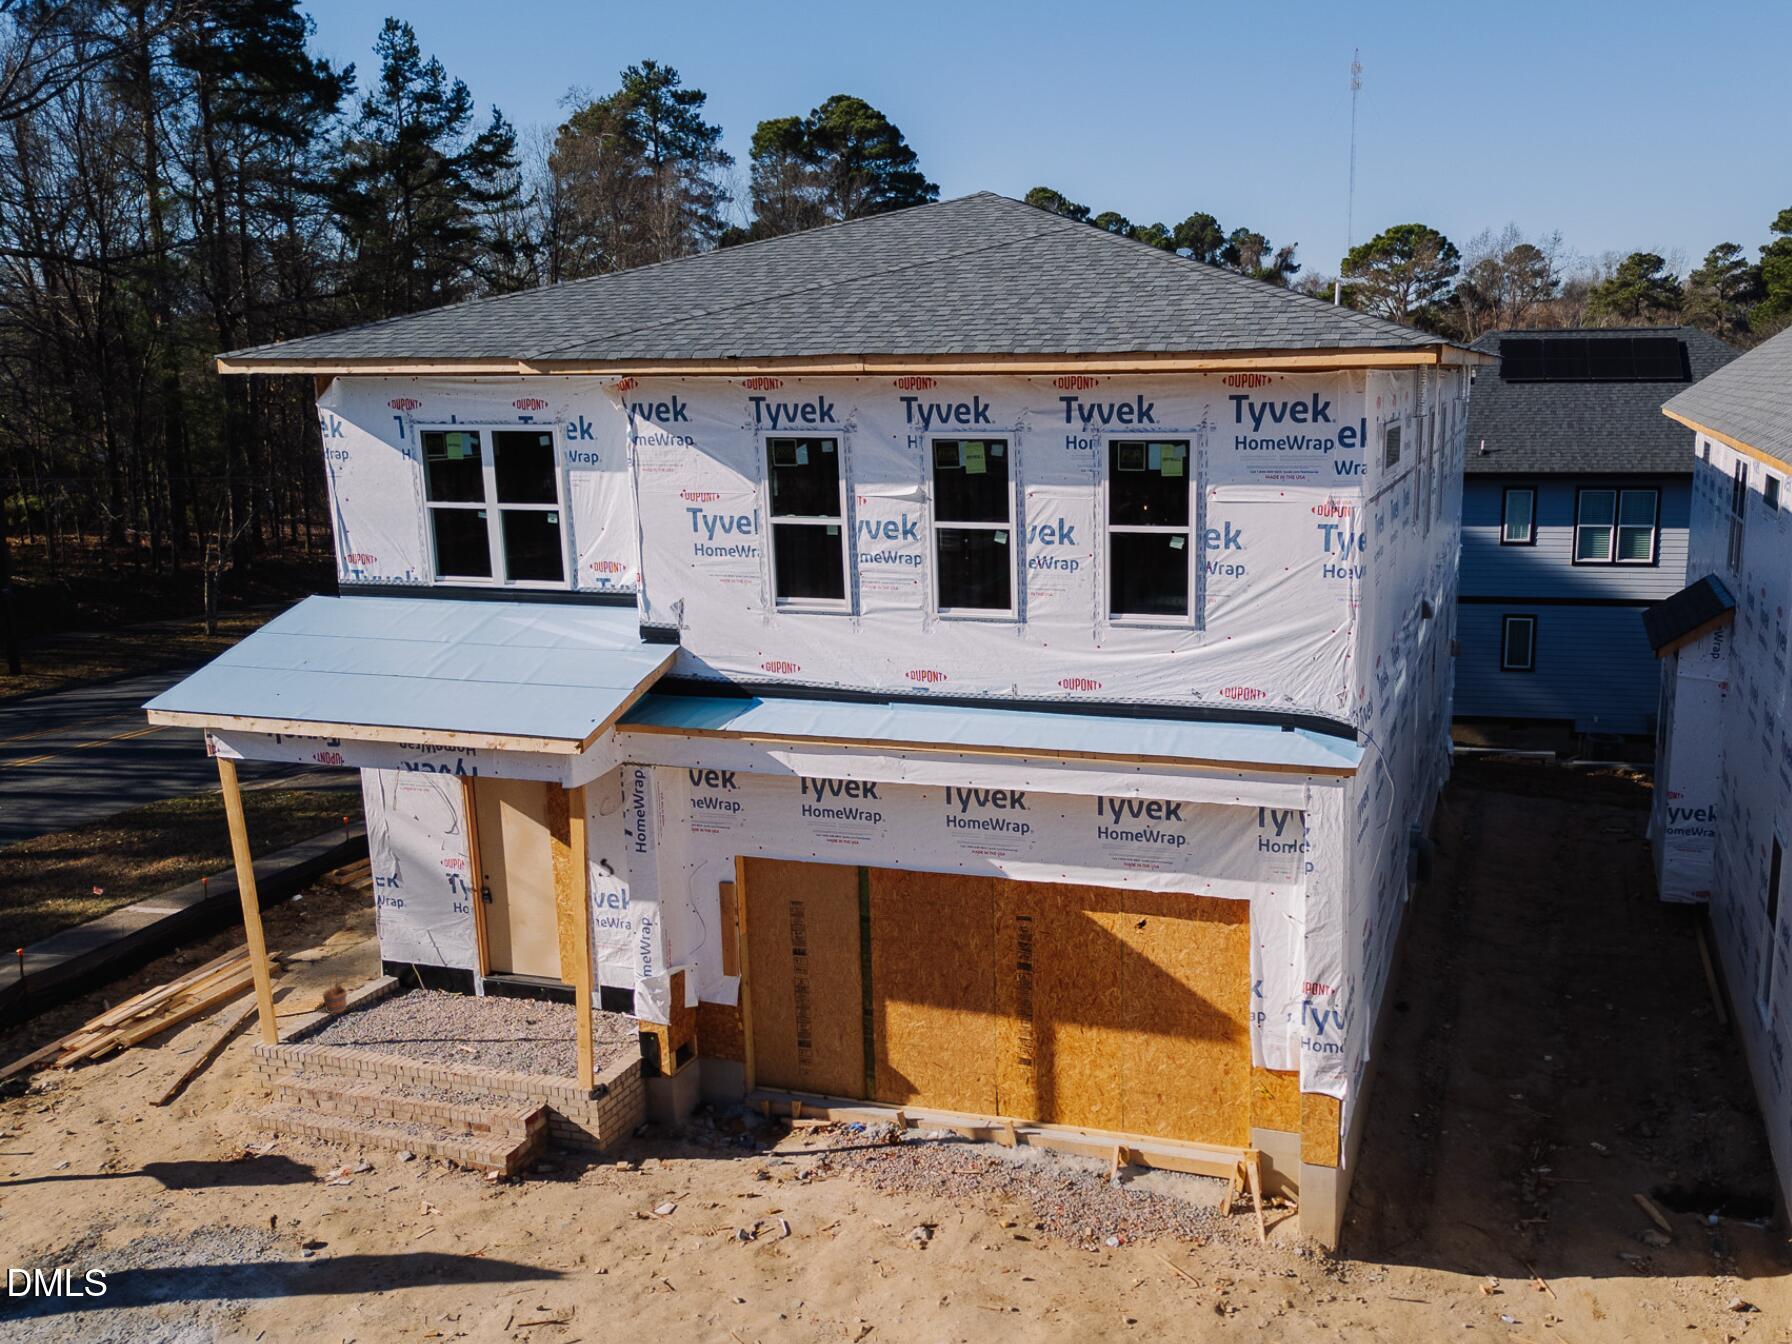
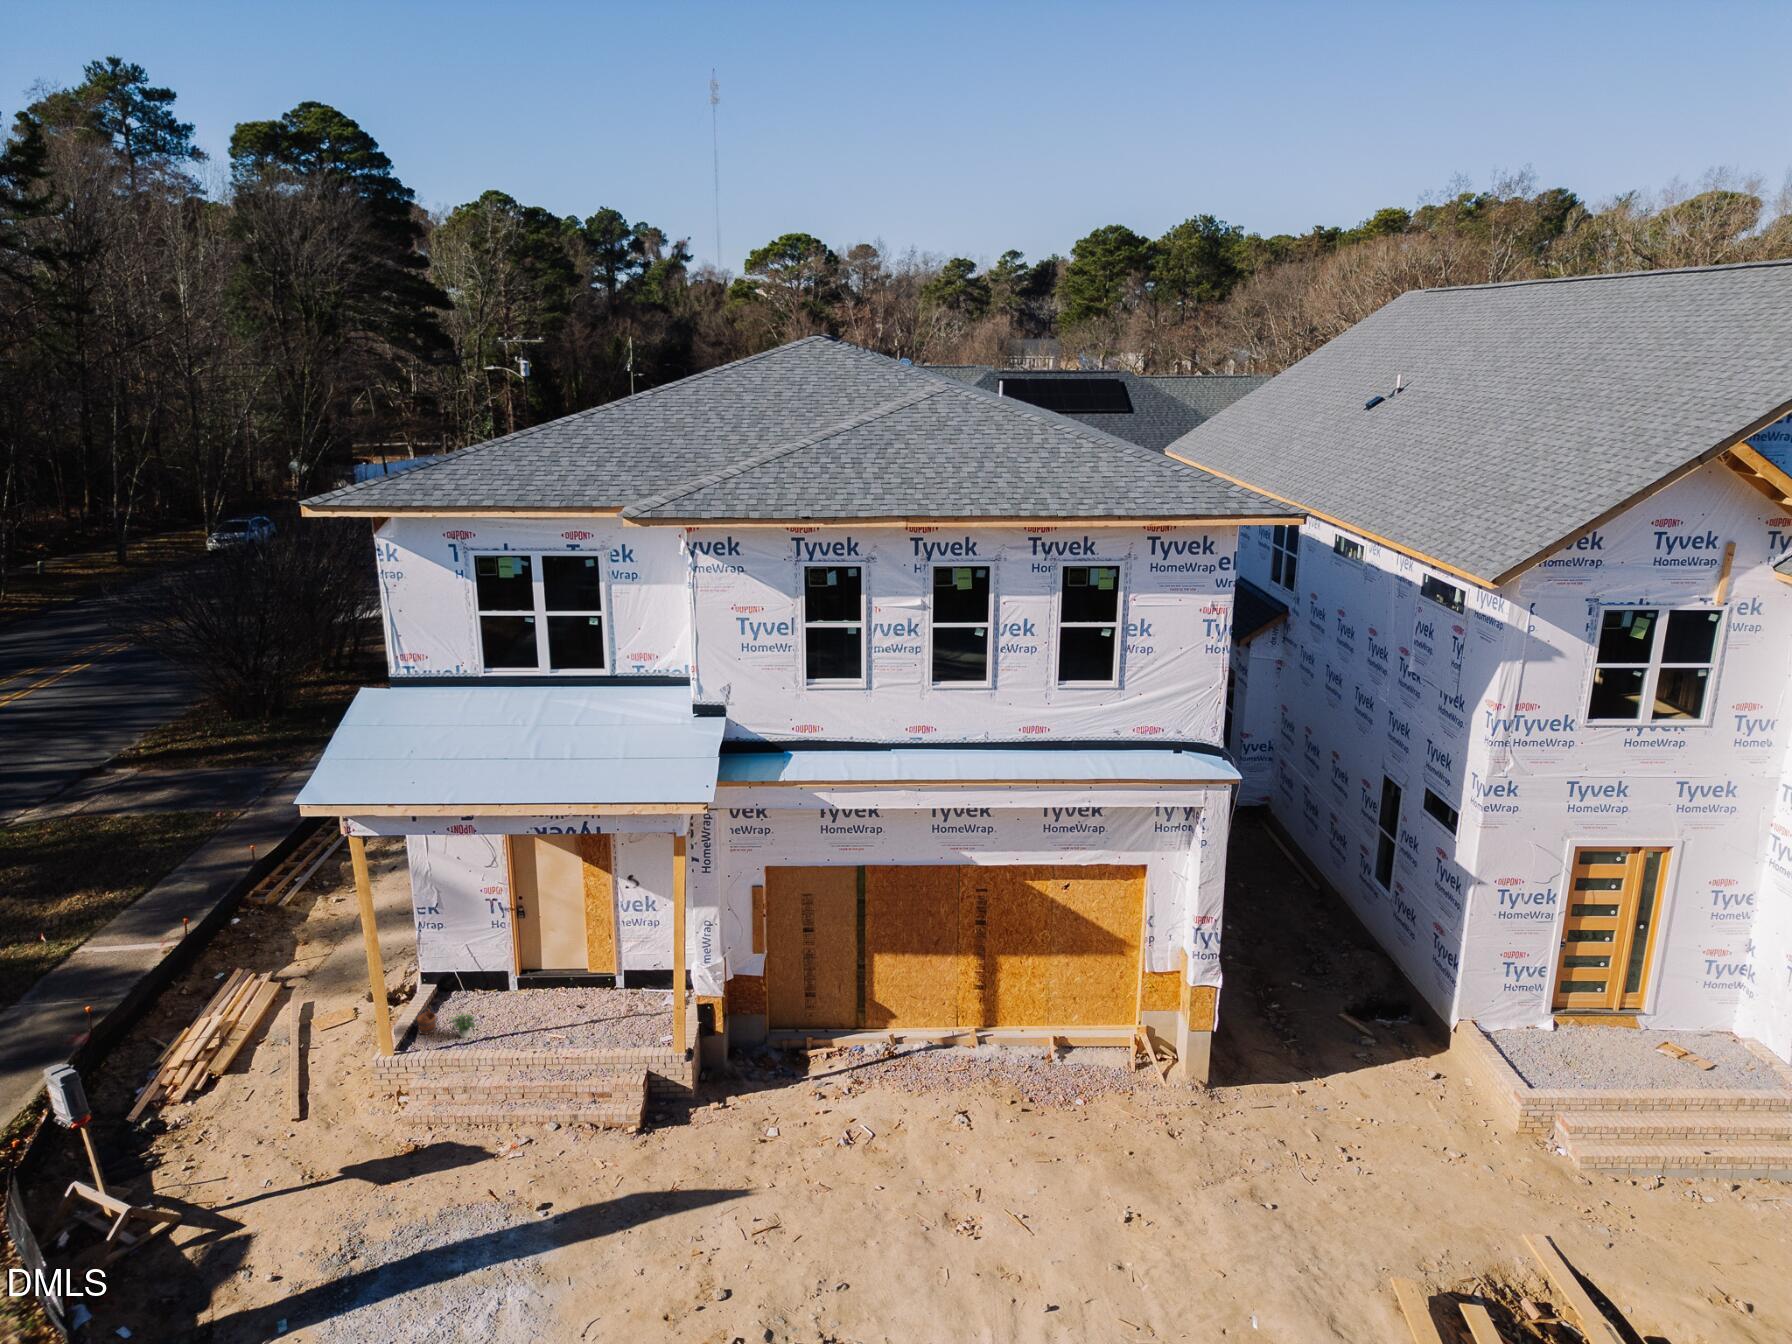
potted plant: none [348,990,385,1022] -> present [450,1014,475,1038]

